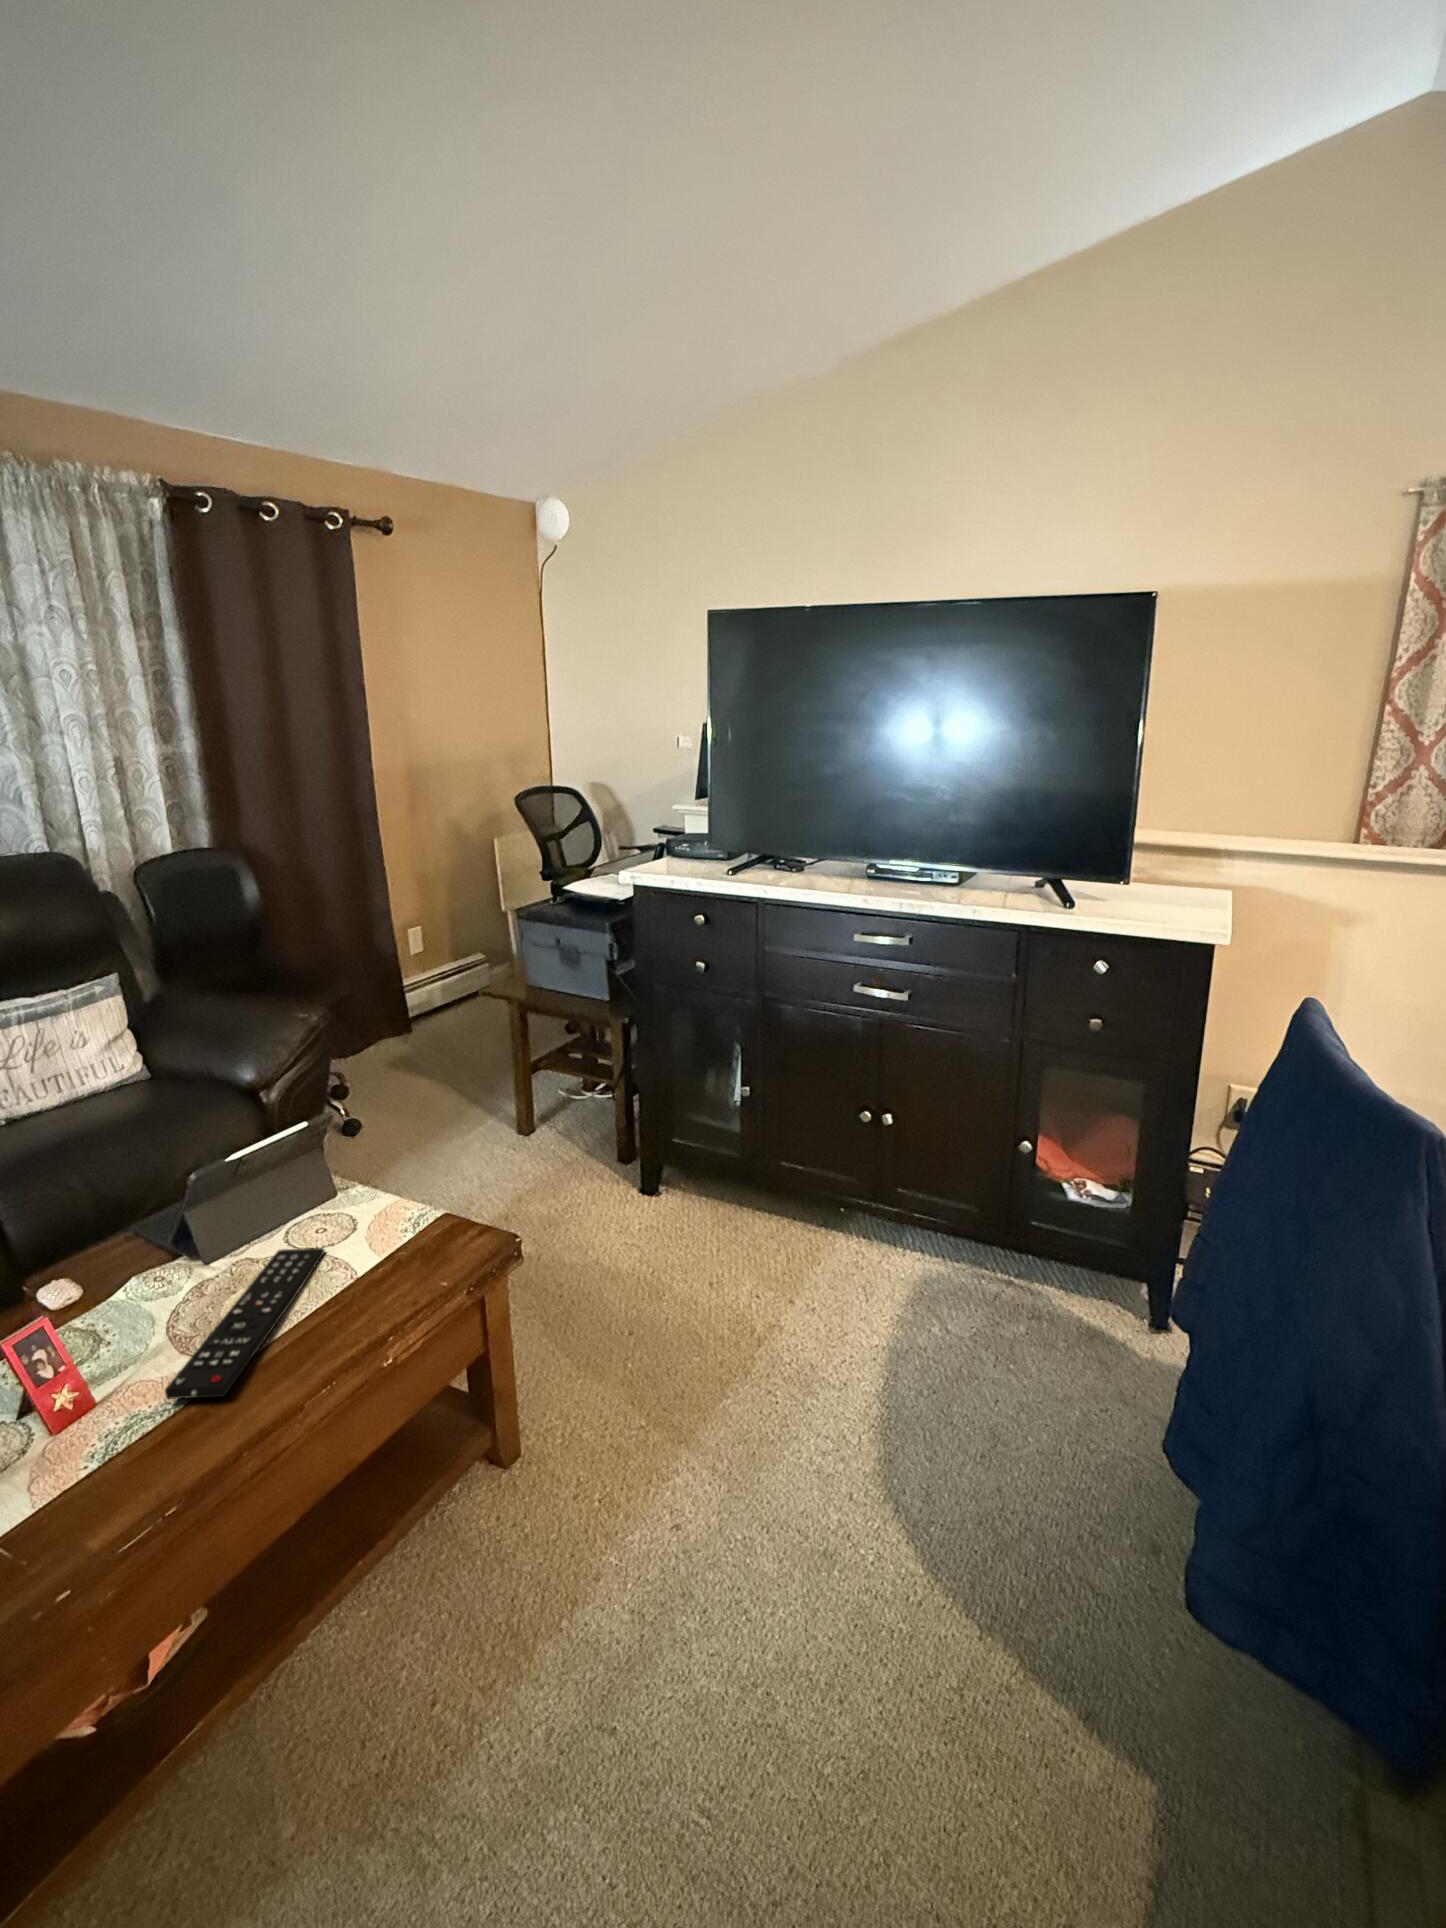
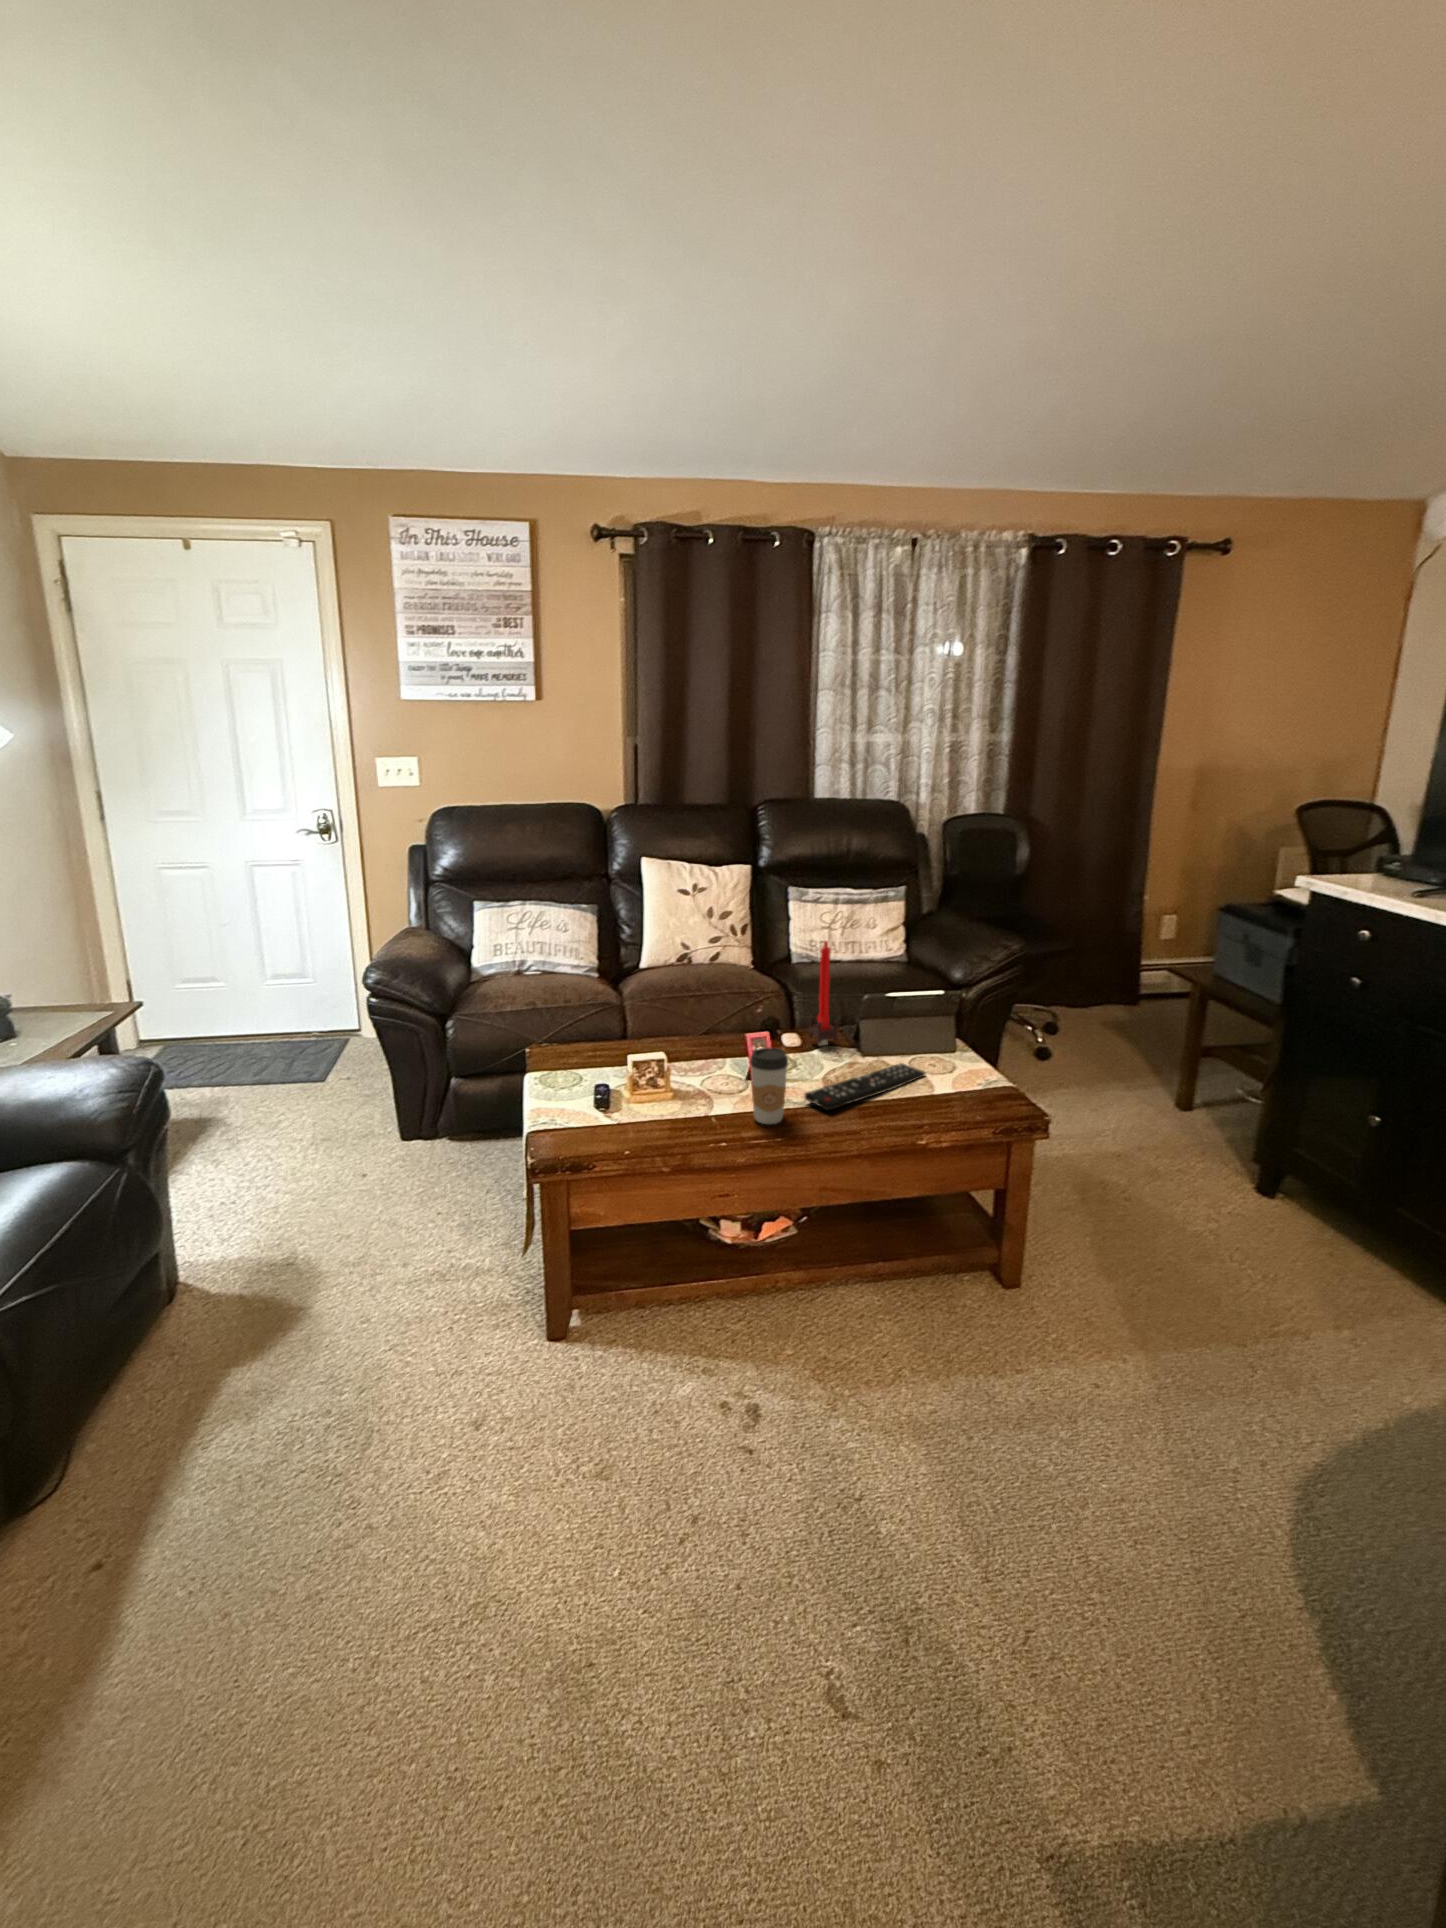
candle: none [81,1120,151,1284] -> present [809,942,838,1046]
coffee cup: none [55,1352,150,1497] -> present [750,1048,788,1124]

